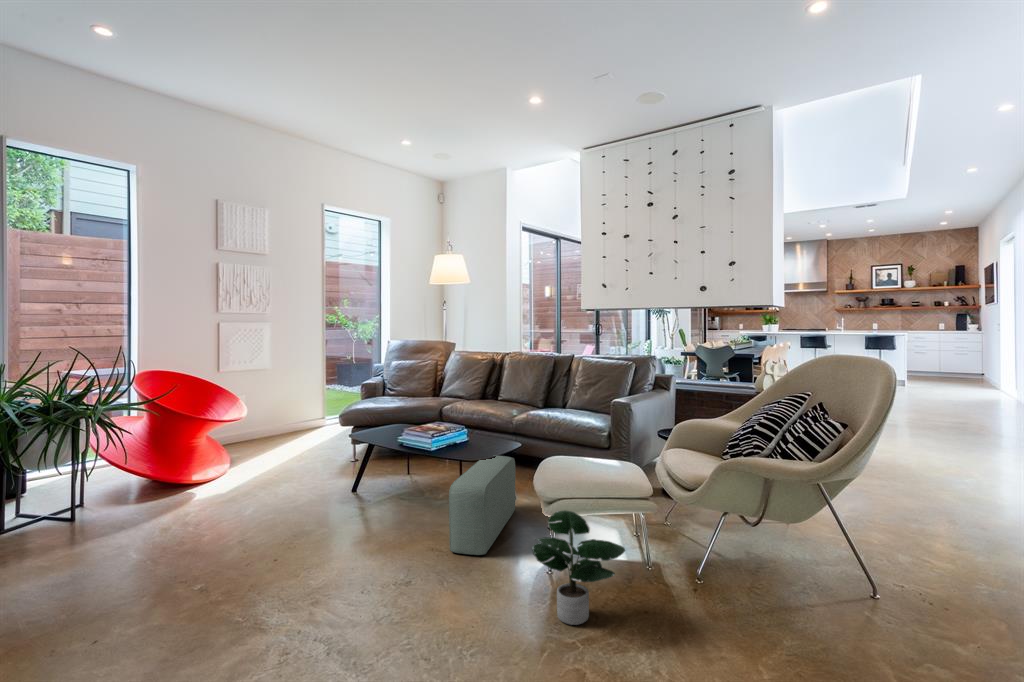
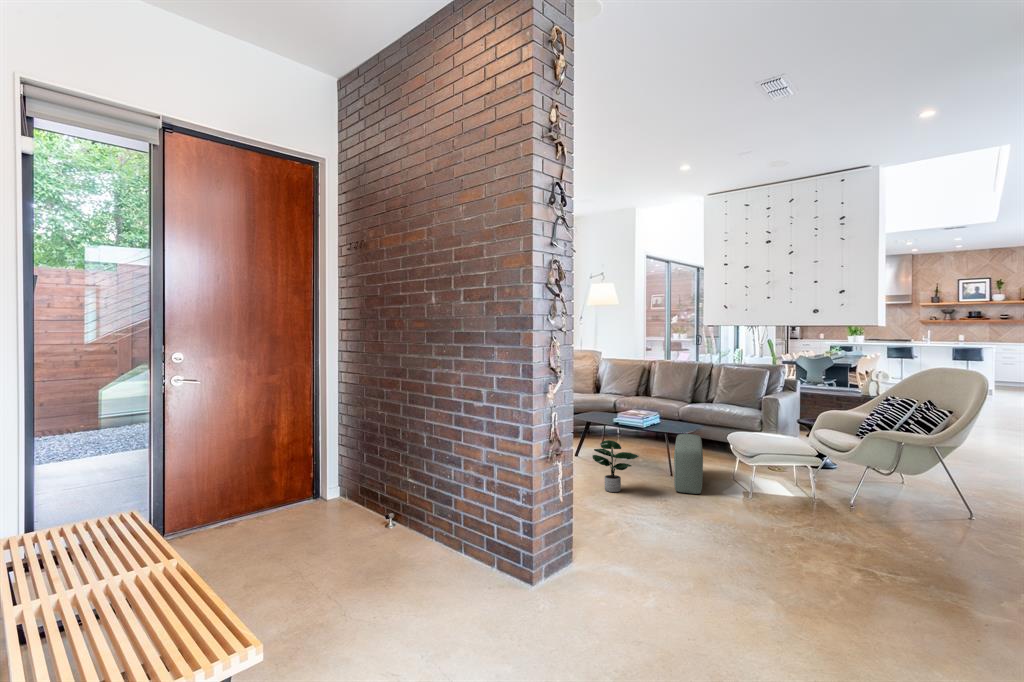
potted plant: present [532,510,625,625] -> present [592,440,639,492]

